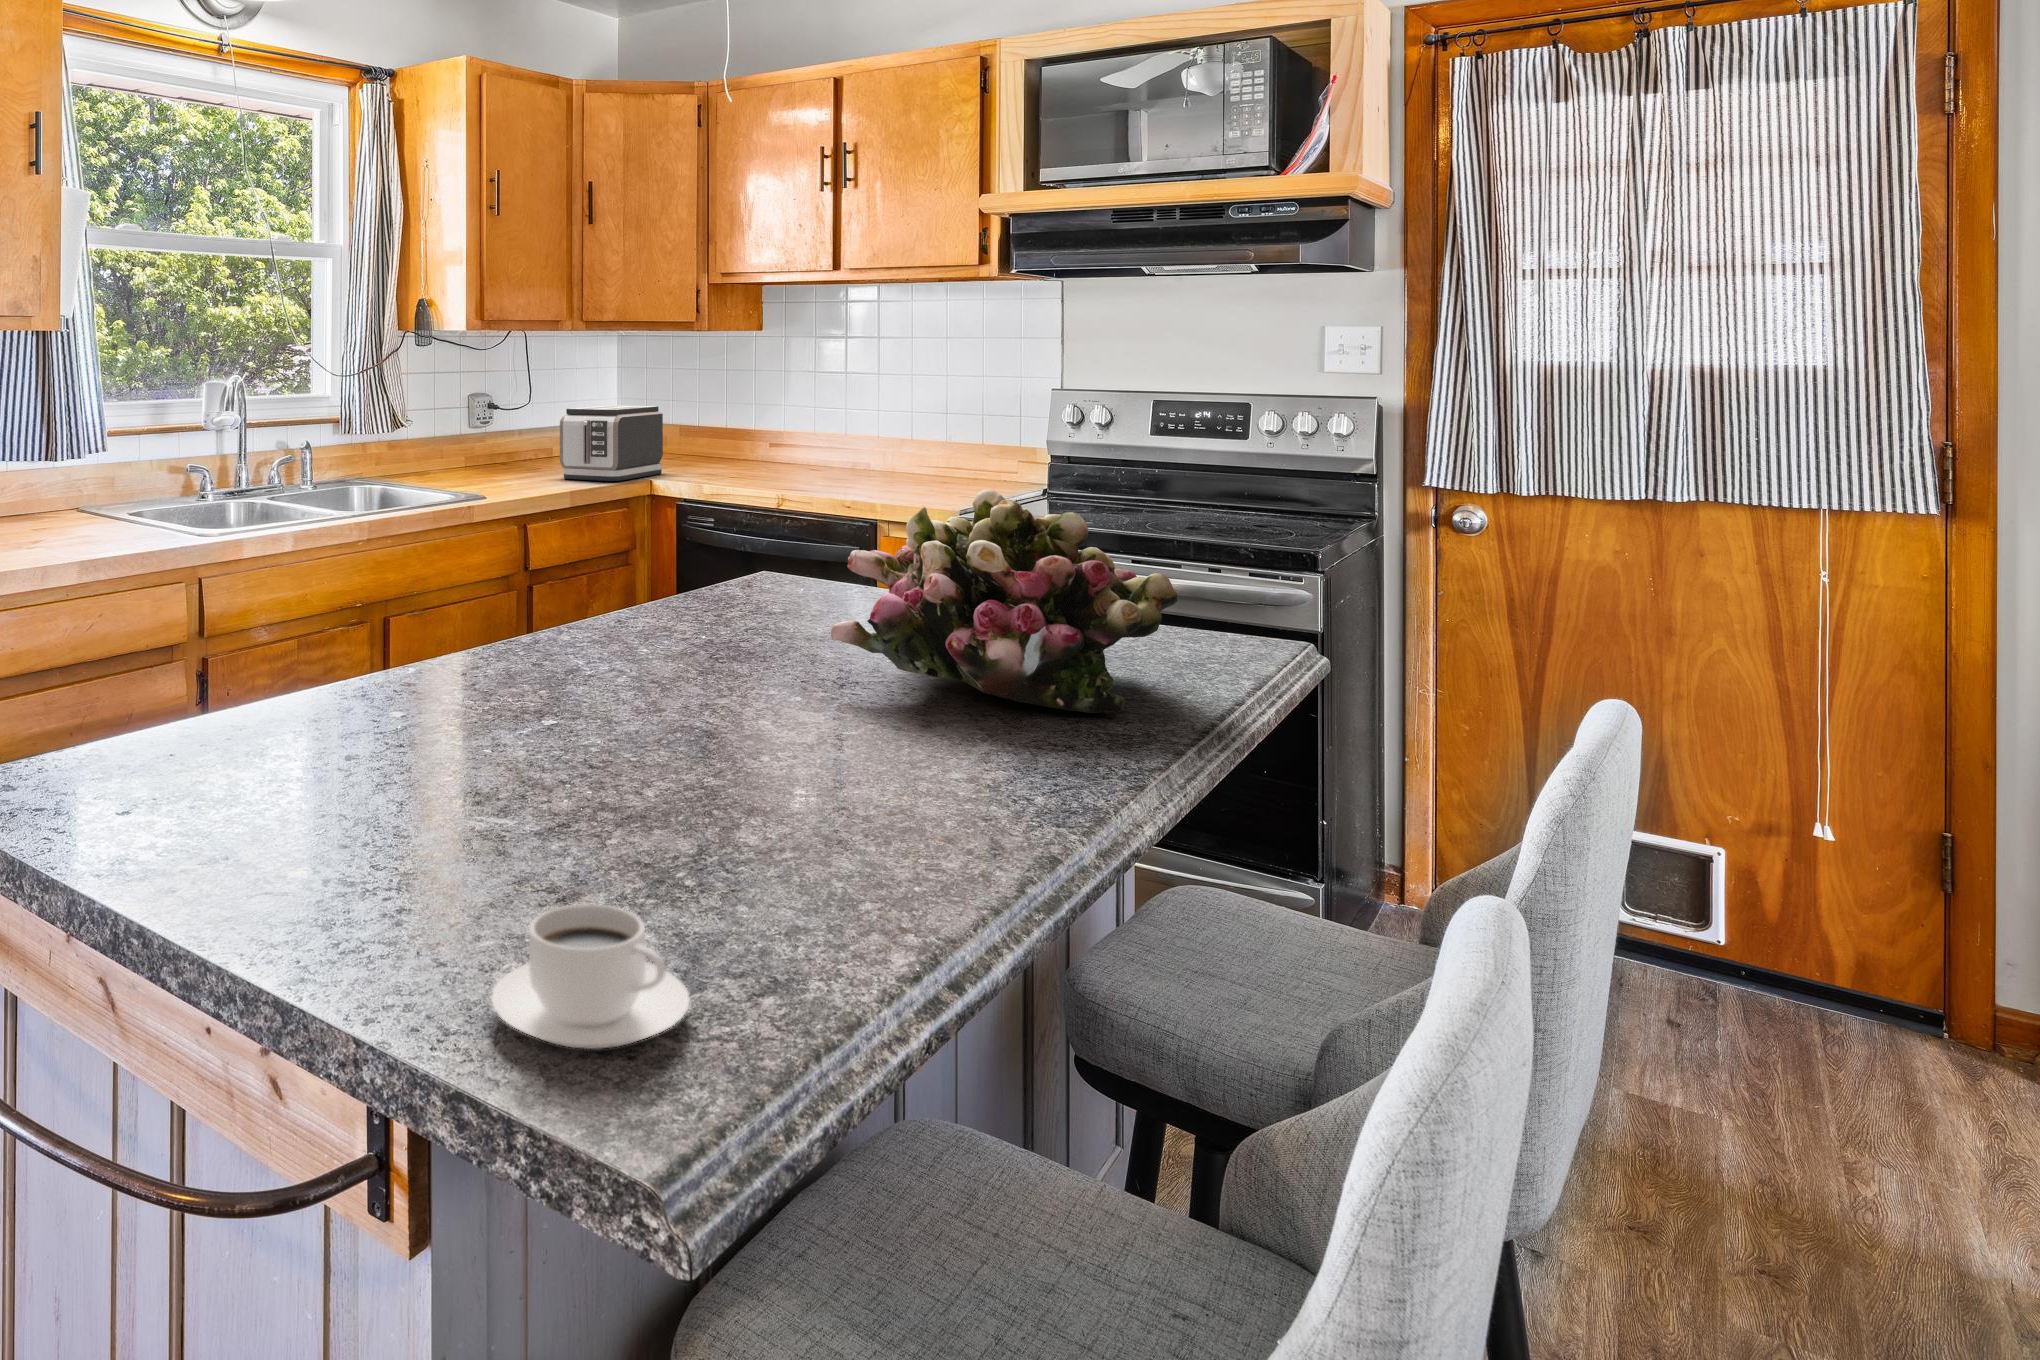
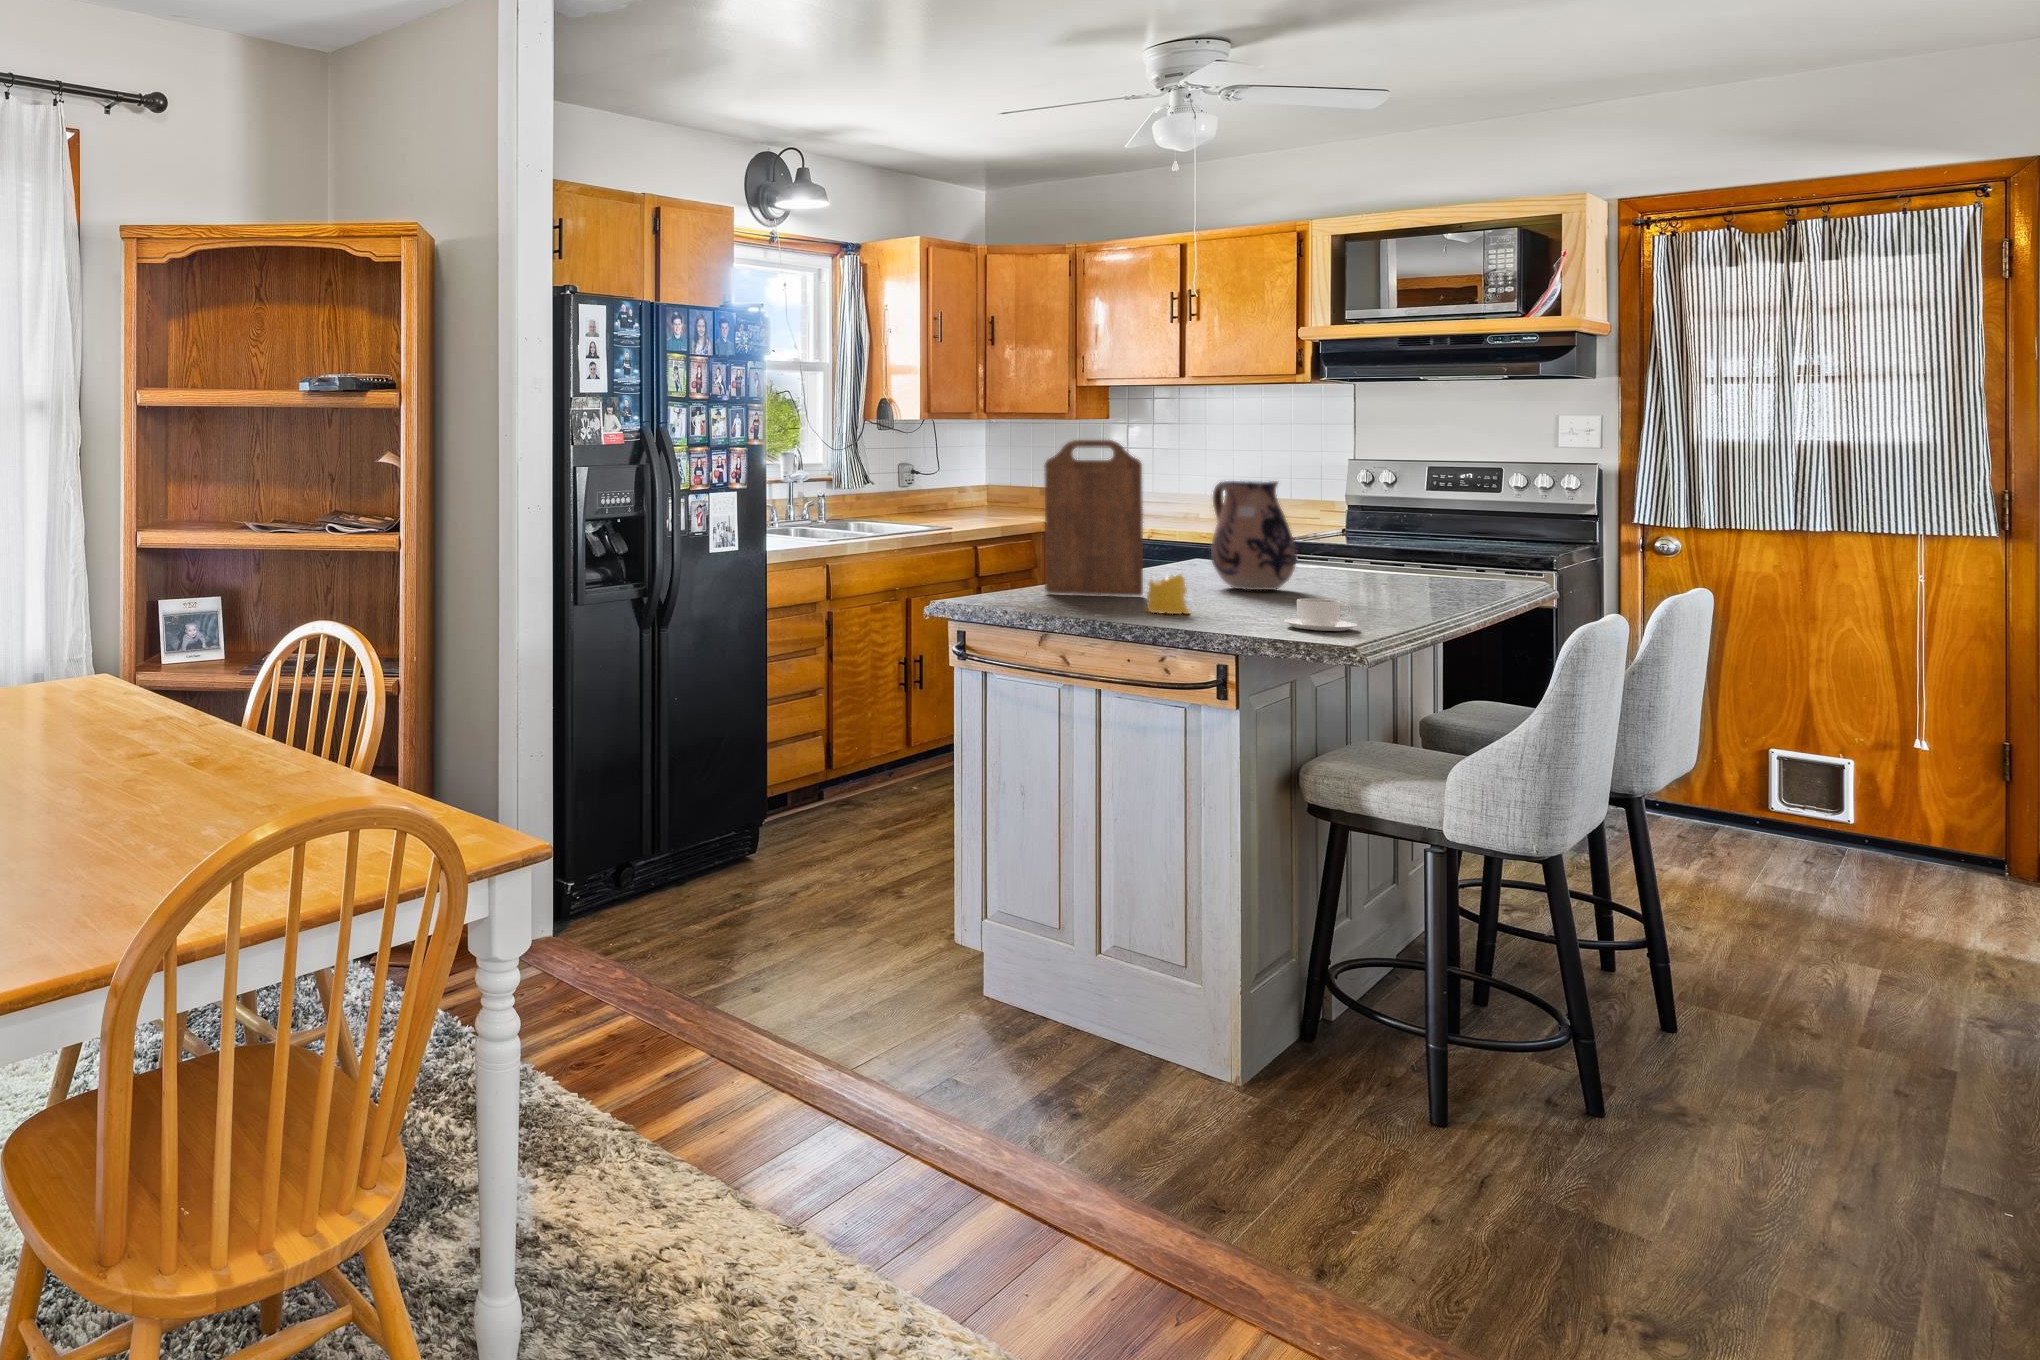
cutting board: none [174,396,385,775] -> present [1044,440,1143,596]
toaster: present [560,405,663,481] -> none [974,473,1042,523]
ceramic pitcher: none [596,477,765,733] -> present [1211,481,1297,590]
flower arrangement: present [831,490,1178,713] -> none [1314,492,1495,589]
candle: none [242,772,361,907] -> present [1147,574,1189,614]

